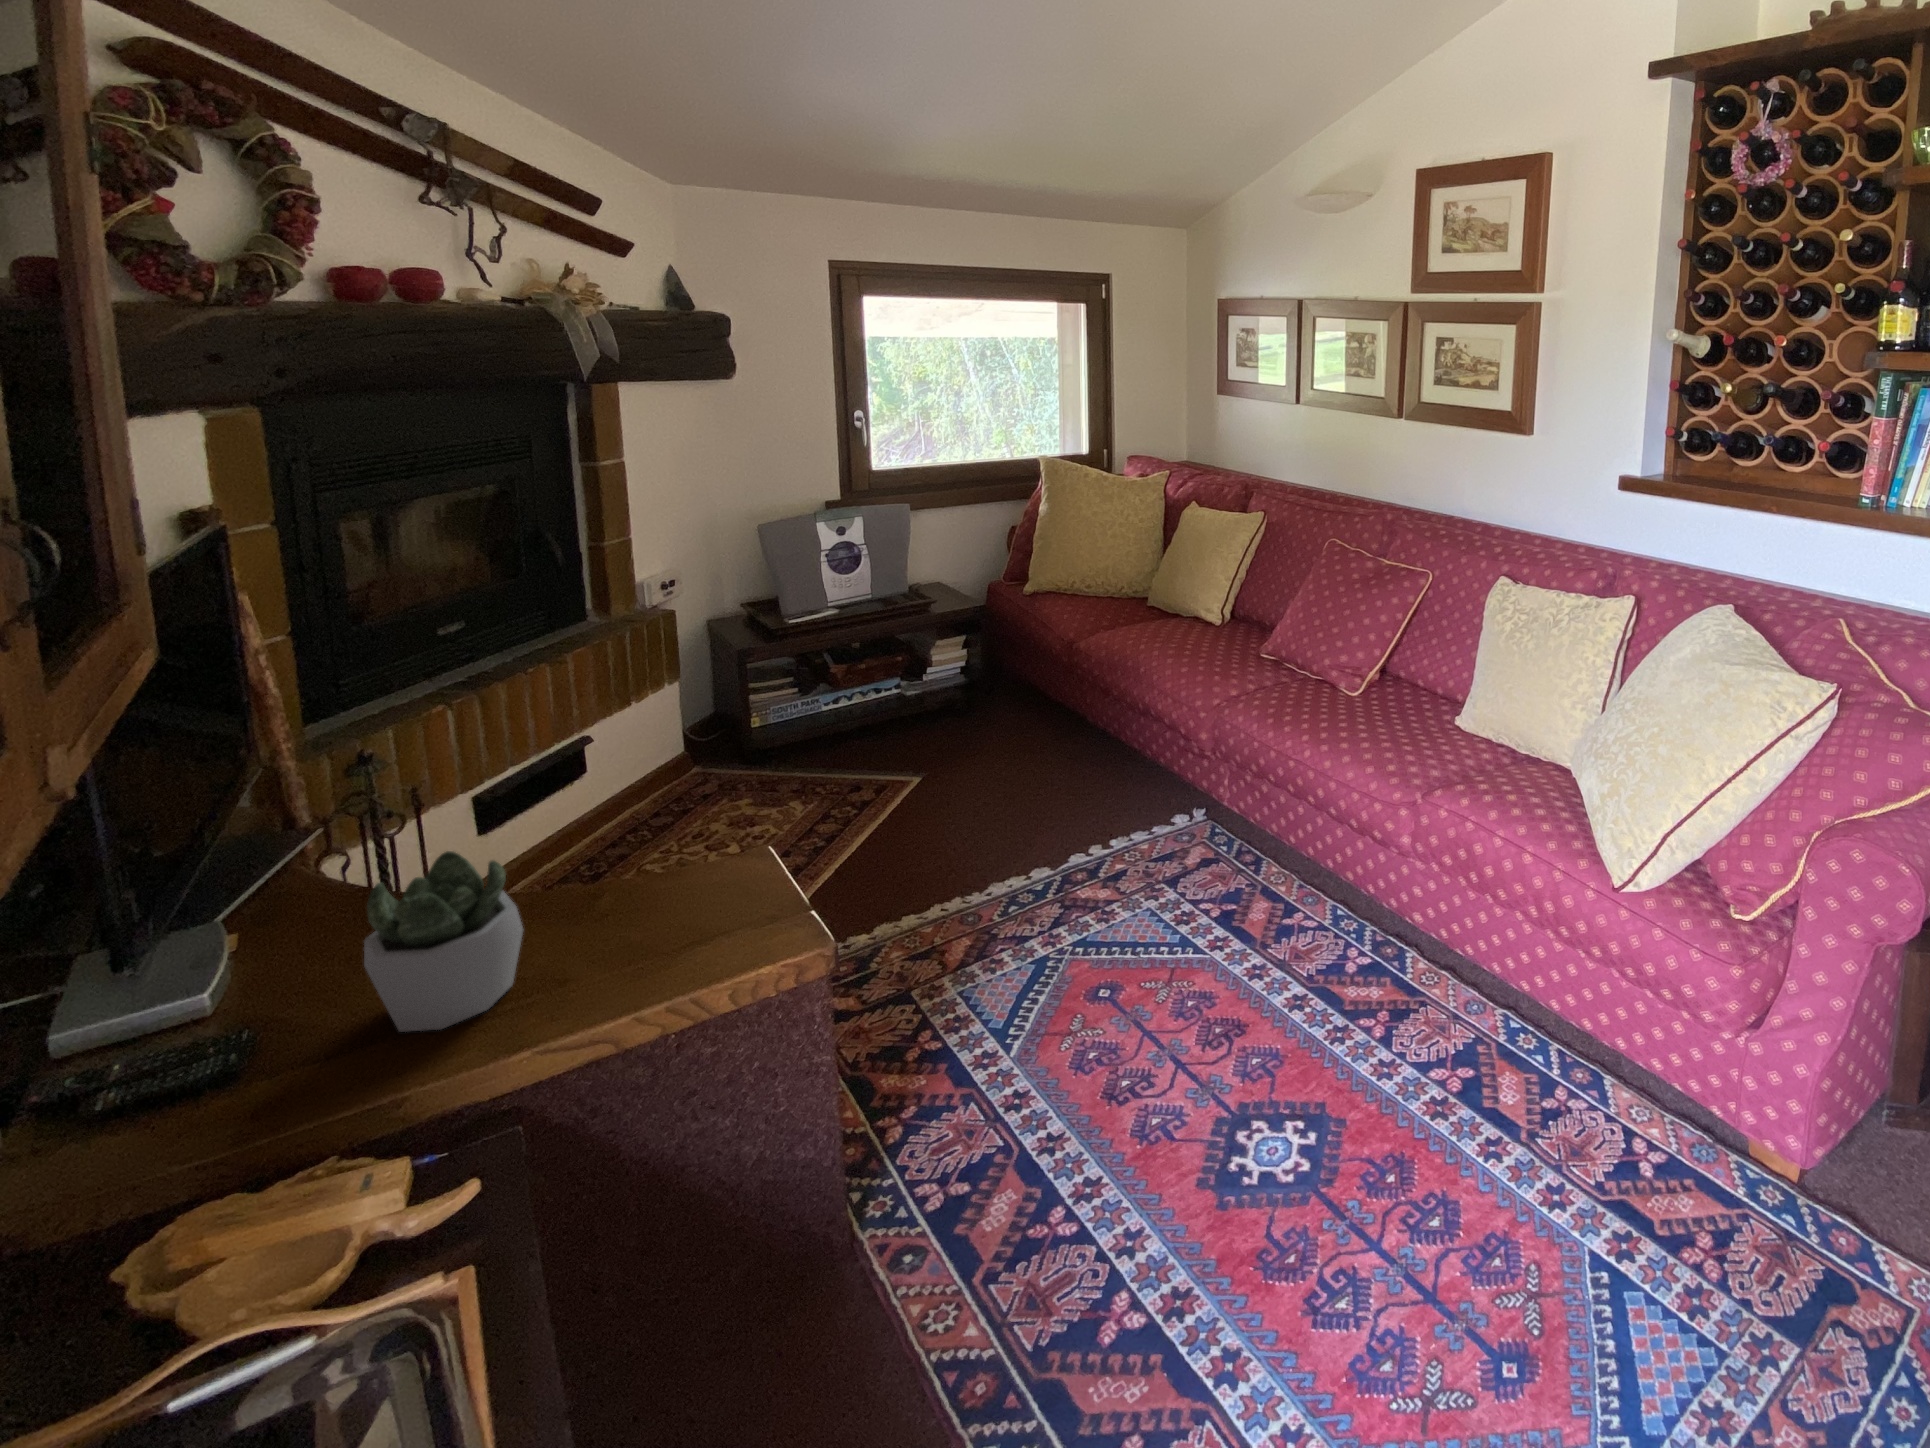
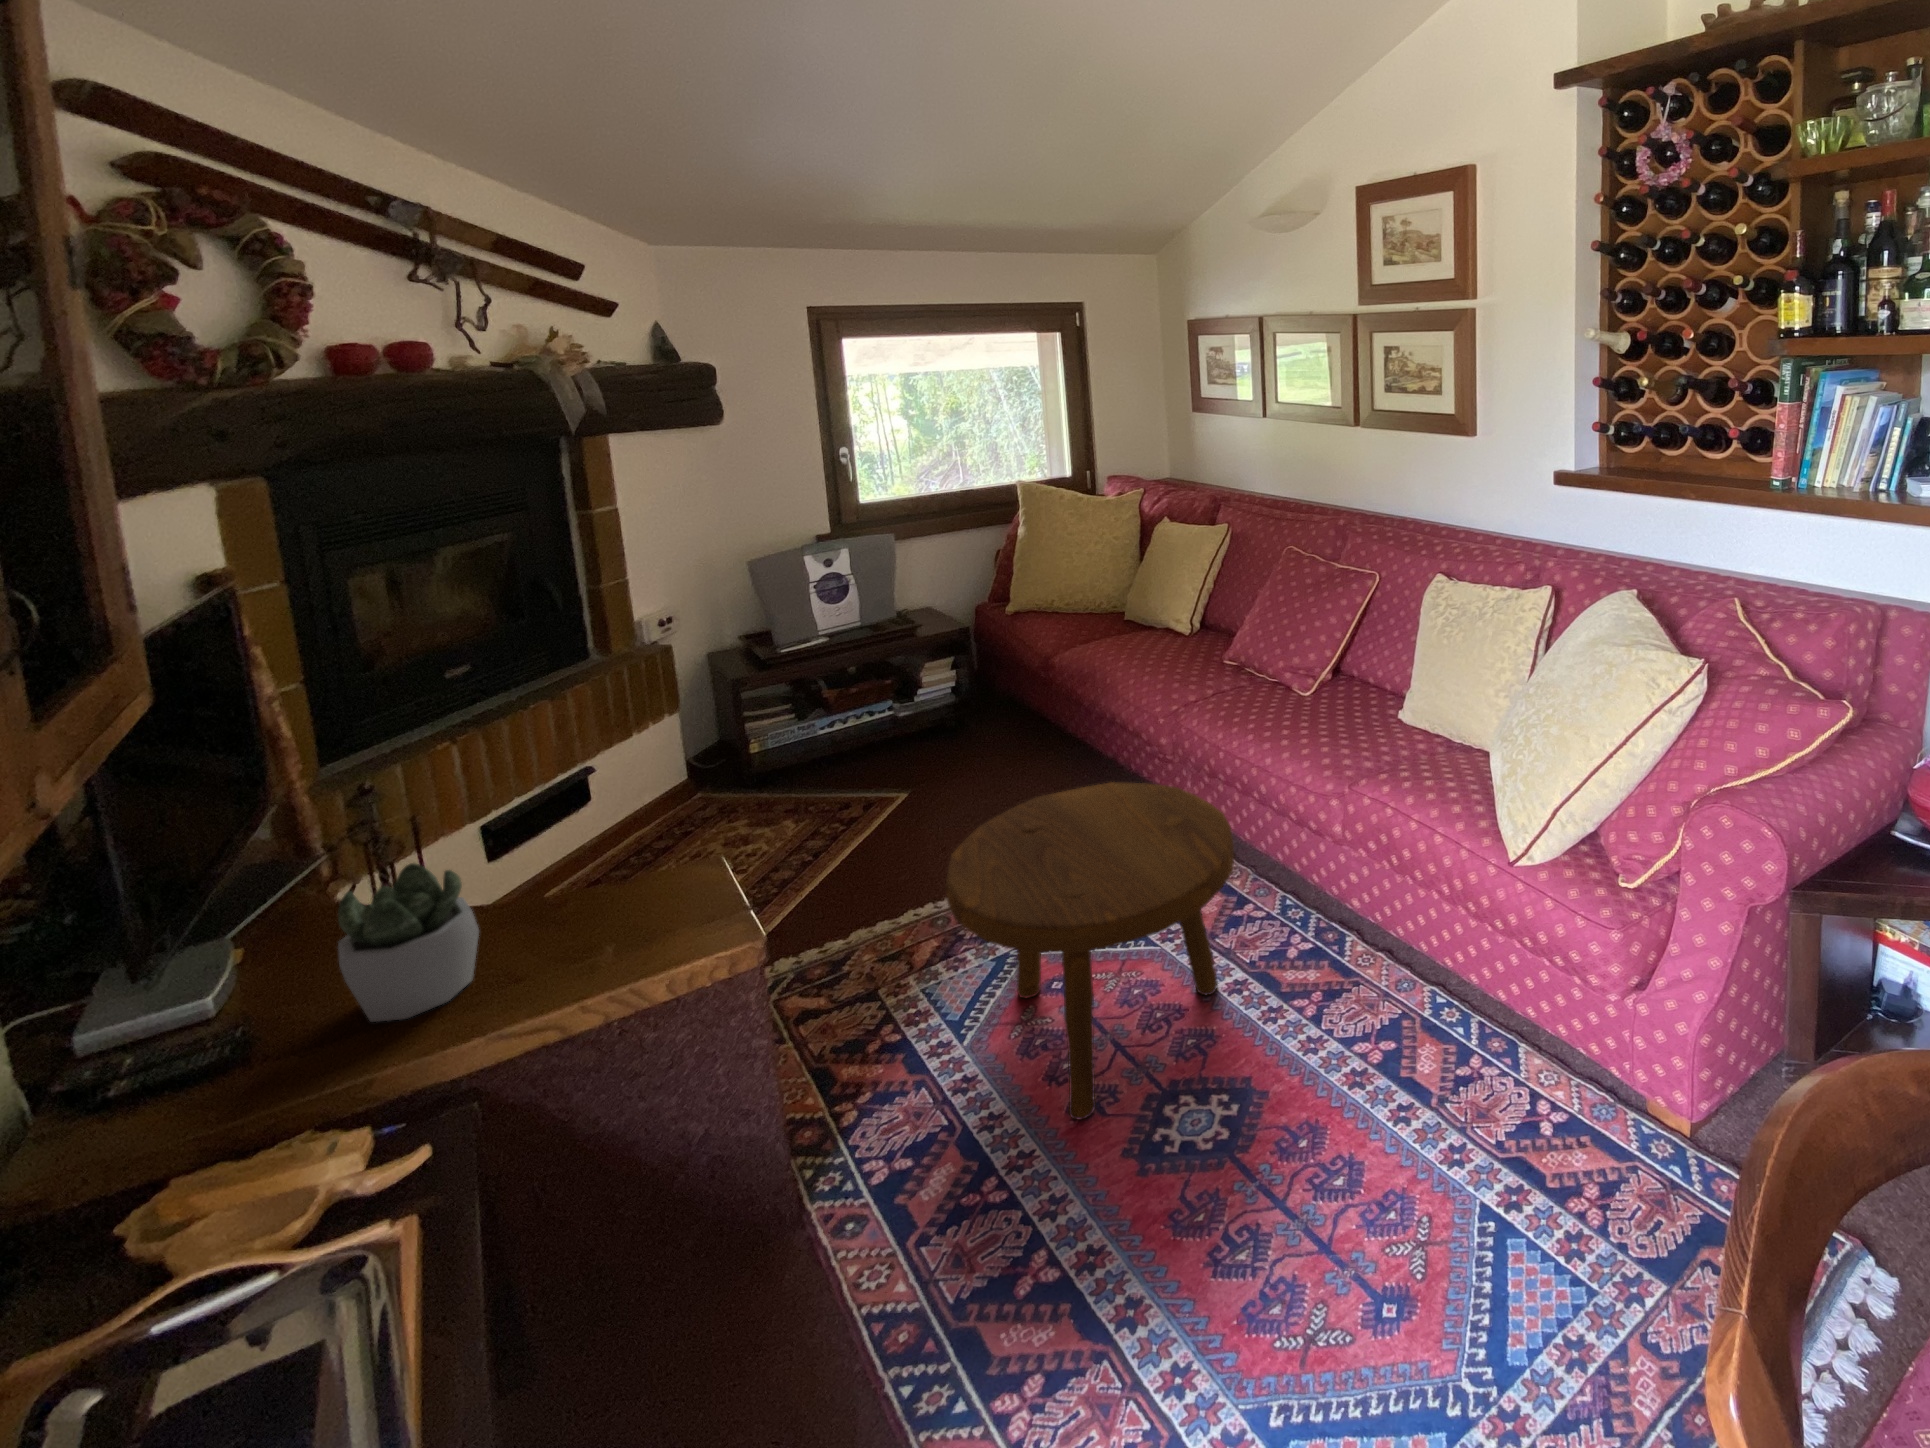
footstool: none [1007,781,1313,1145] -> present [945,782,1235,1119]

